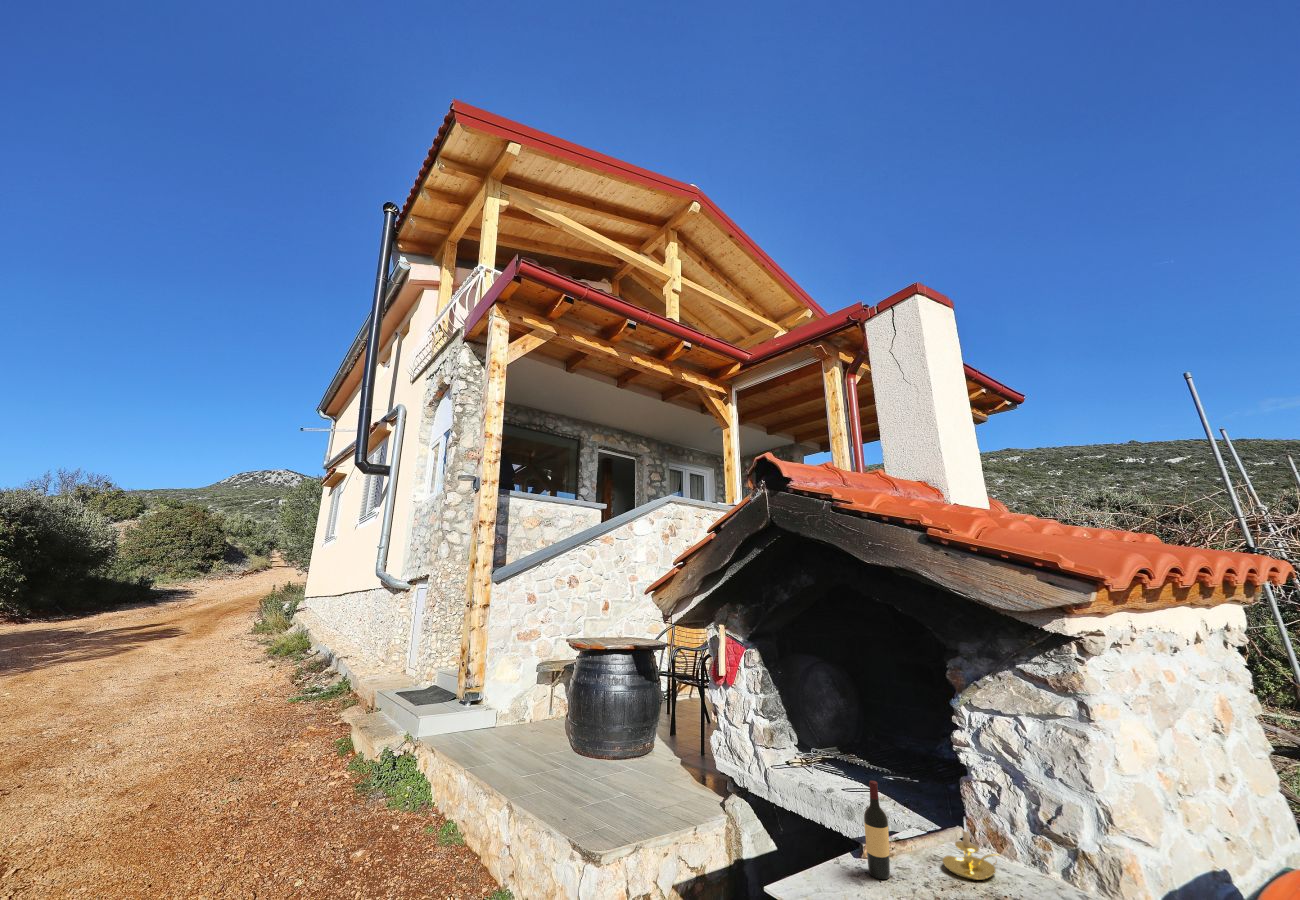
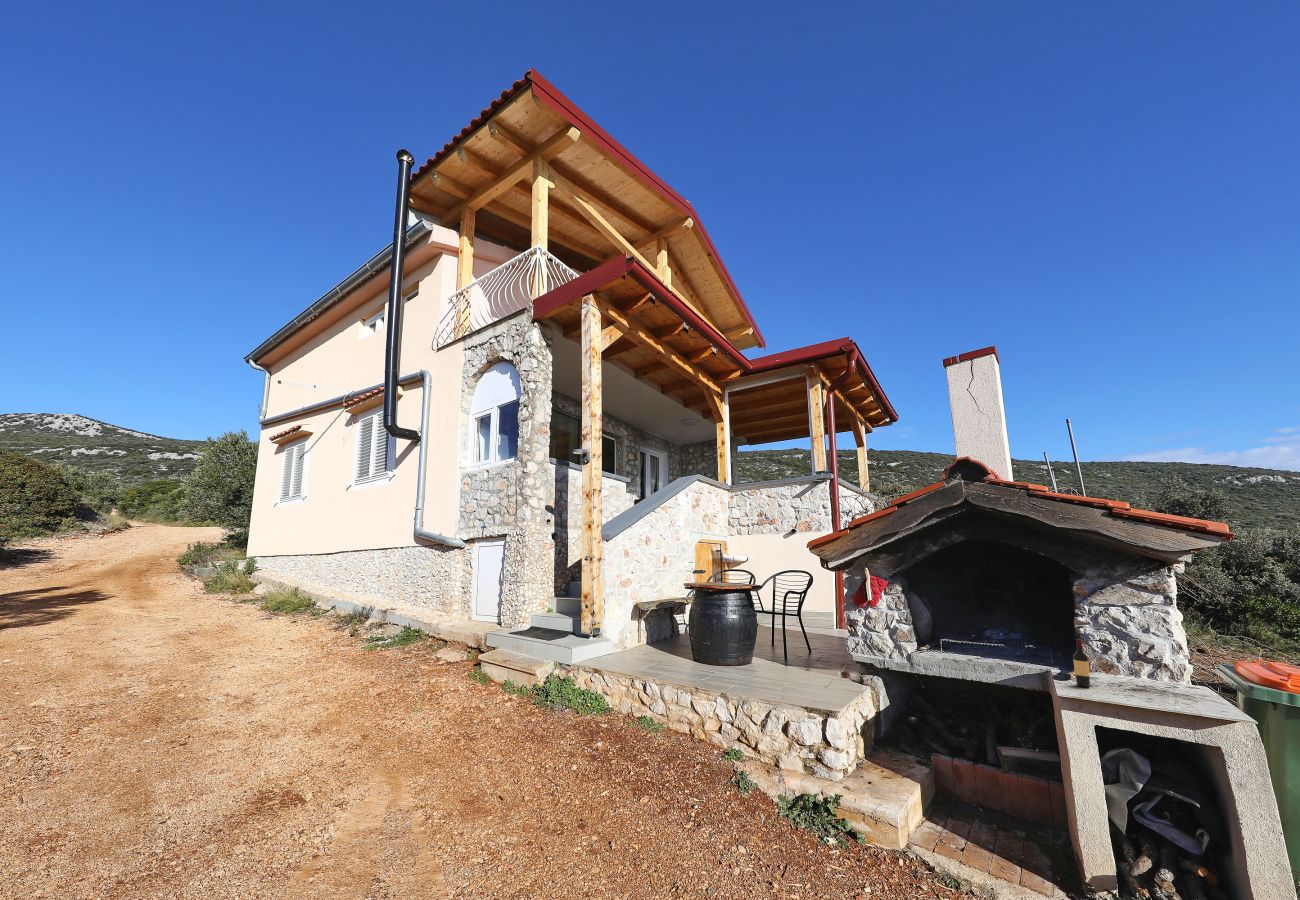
candle holder: present [943,819,999,880] -> none [1098,656,1128,684]

